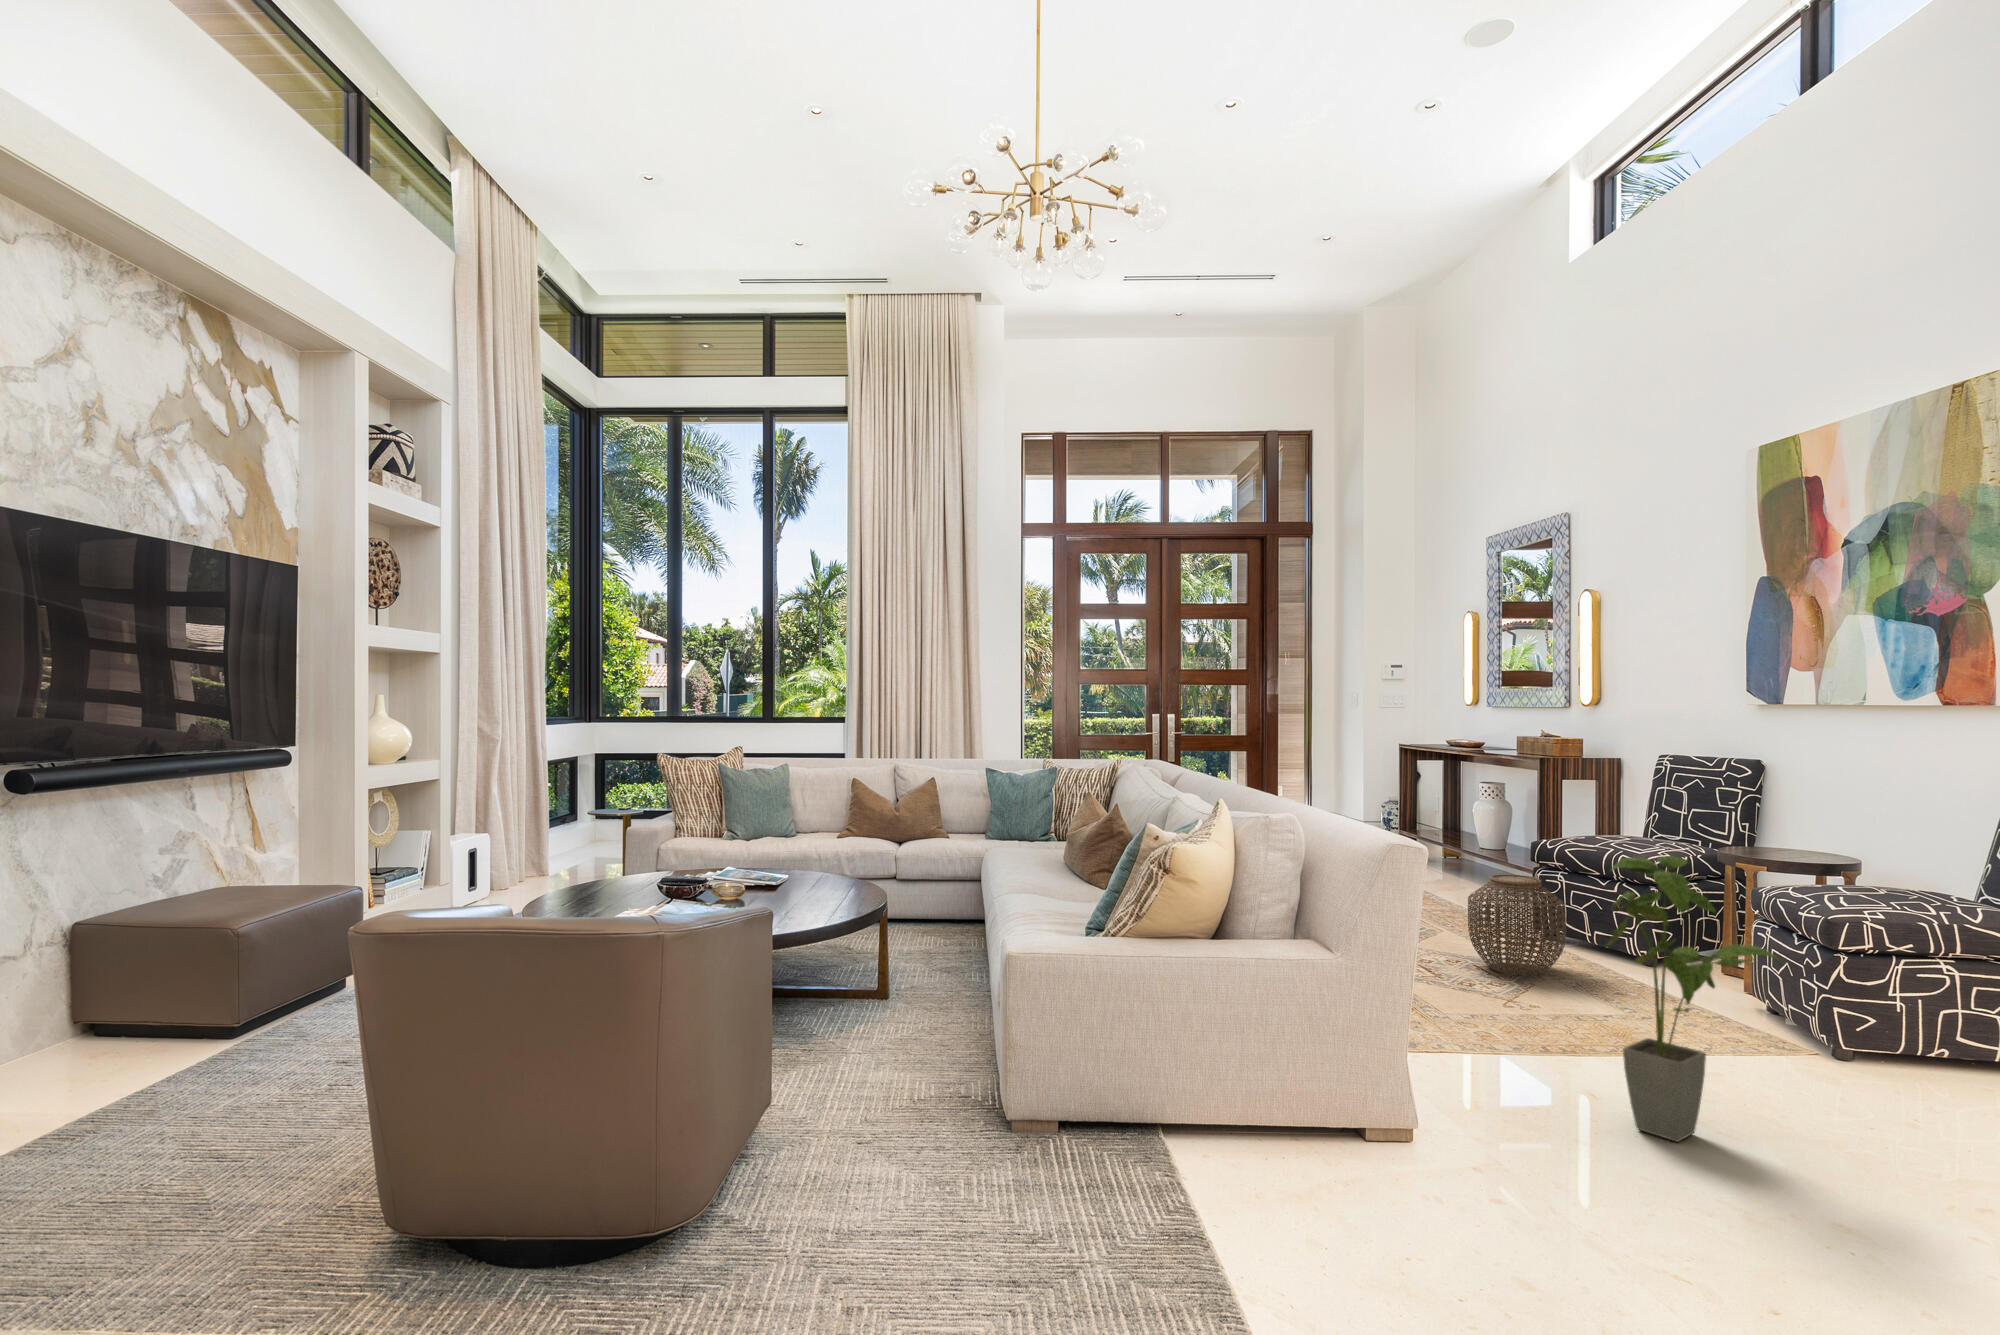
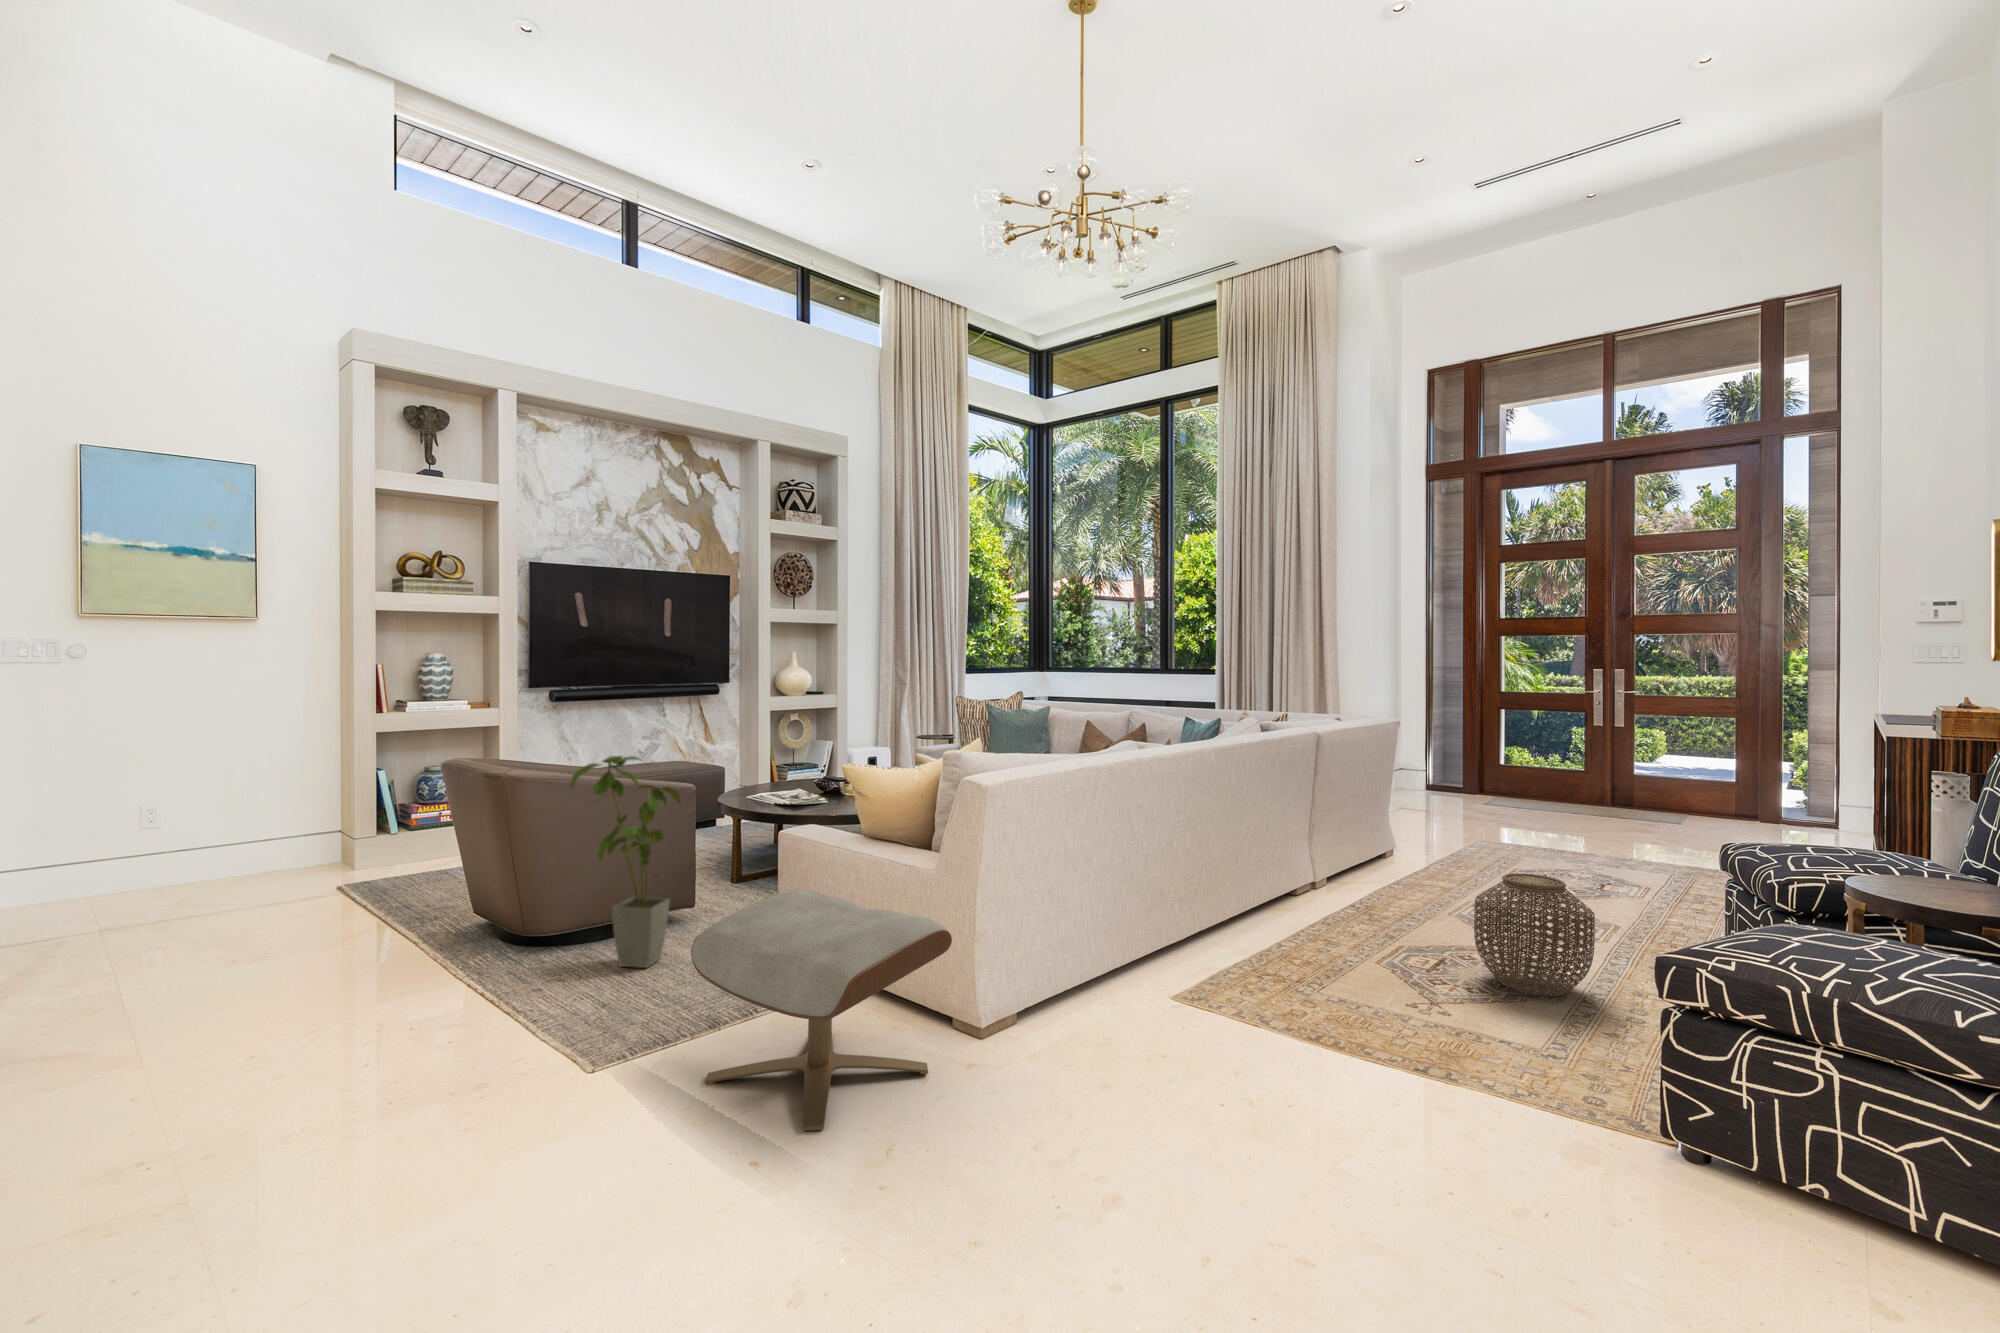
house plant: present [1607,856,1784,1142] -> present [570,756,681,968]
ottoman: none [1273,1014,1624,1303] -> present [691,889,952,1131]

